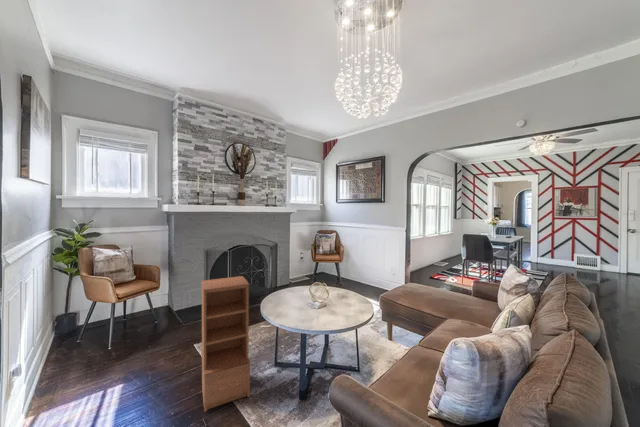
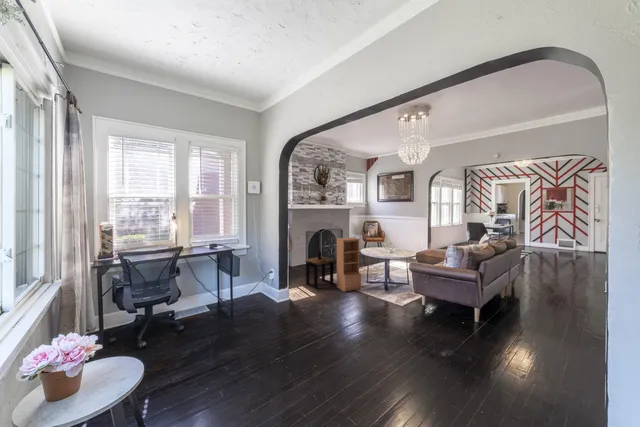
side table: none [139,301,203,400] -> present [305,249,334,289]

